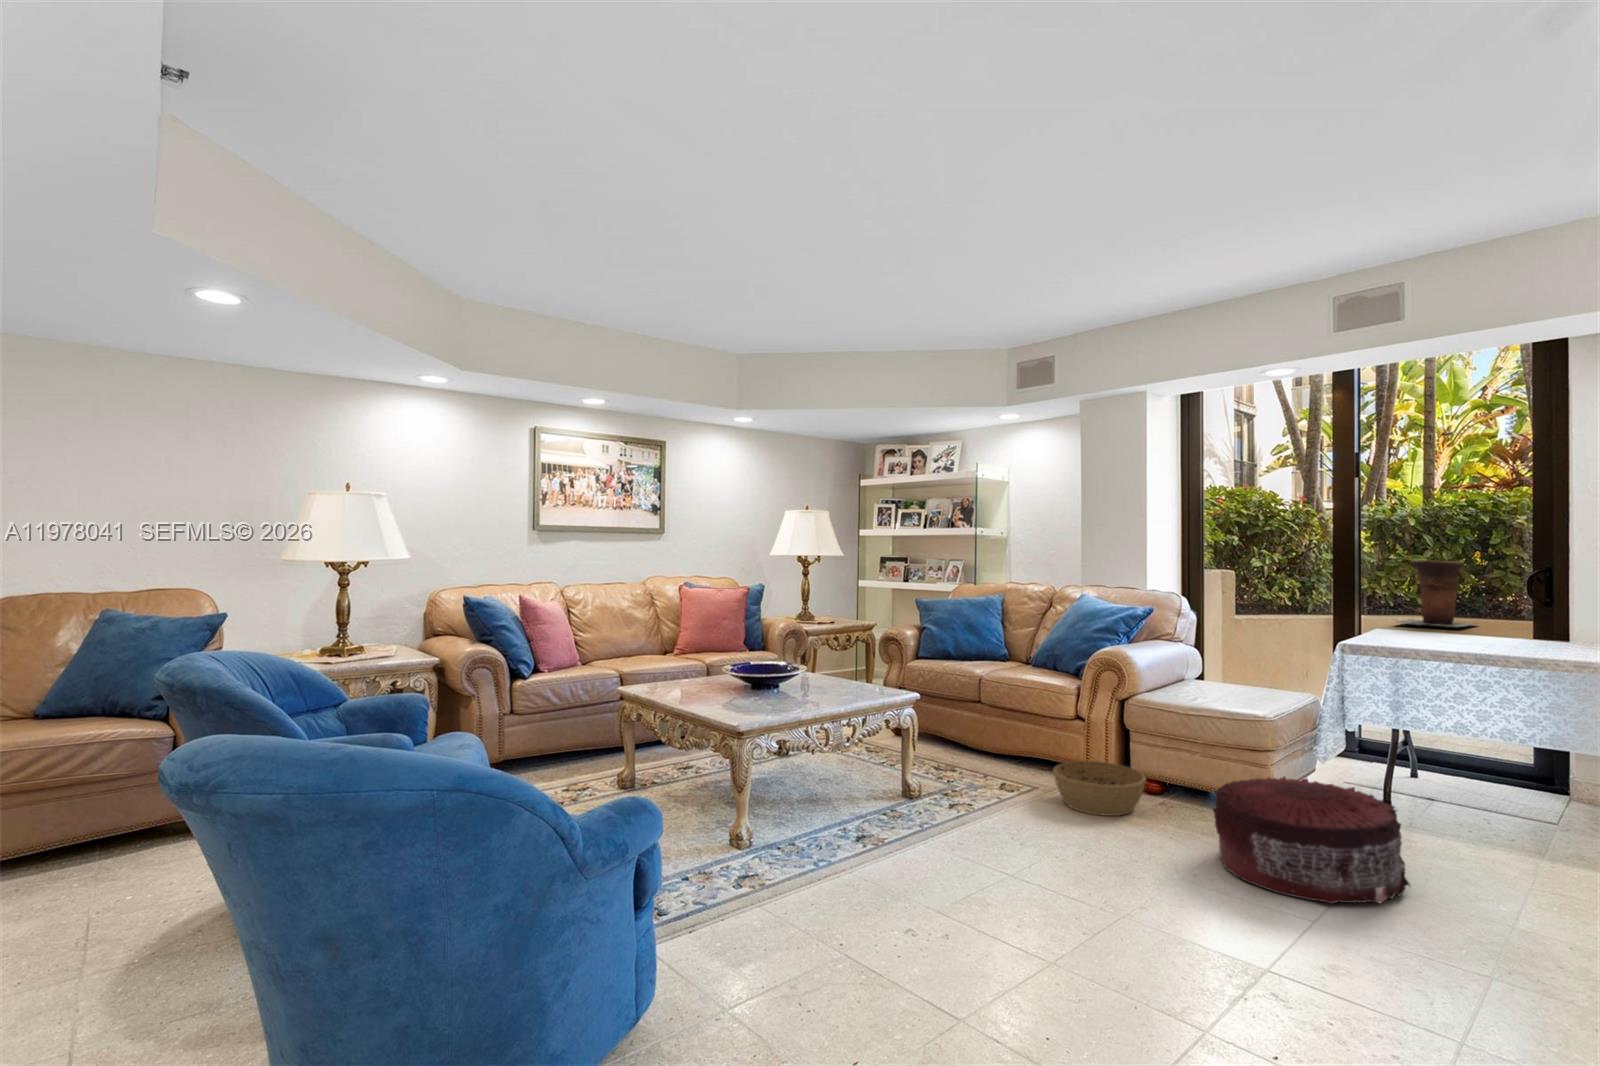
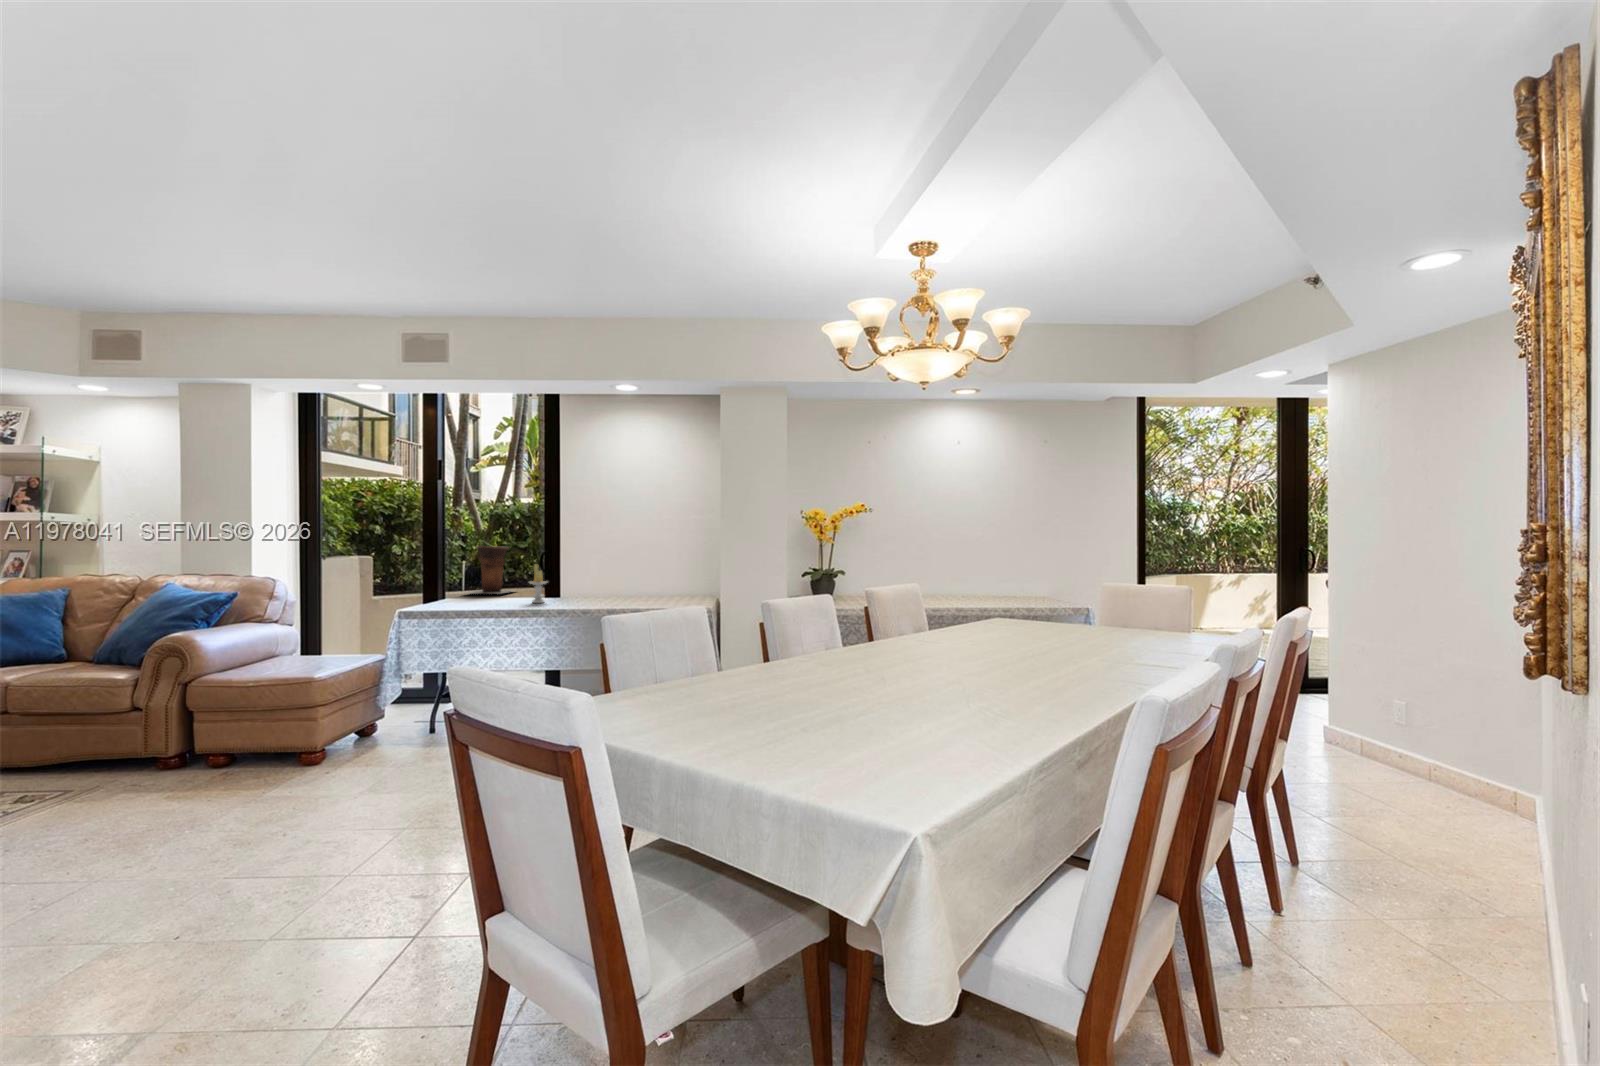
candle: none [1533,588,1573,647] -> present [529,564,547,603]
basket: present [1053,761,1146,816] -> none [89,747,204,802]
pouf: present [1213,776,1410,903] -> none [245,722,402,821]

